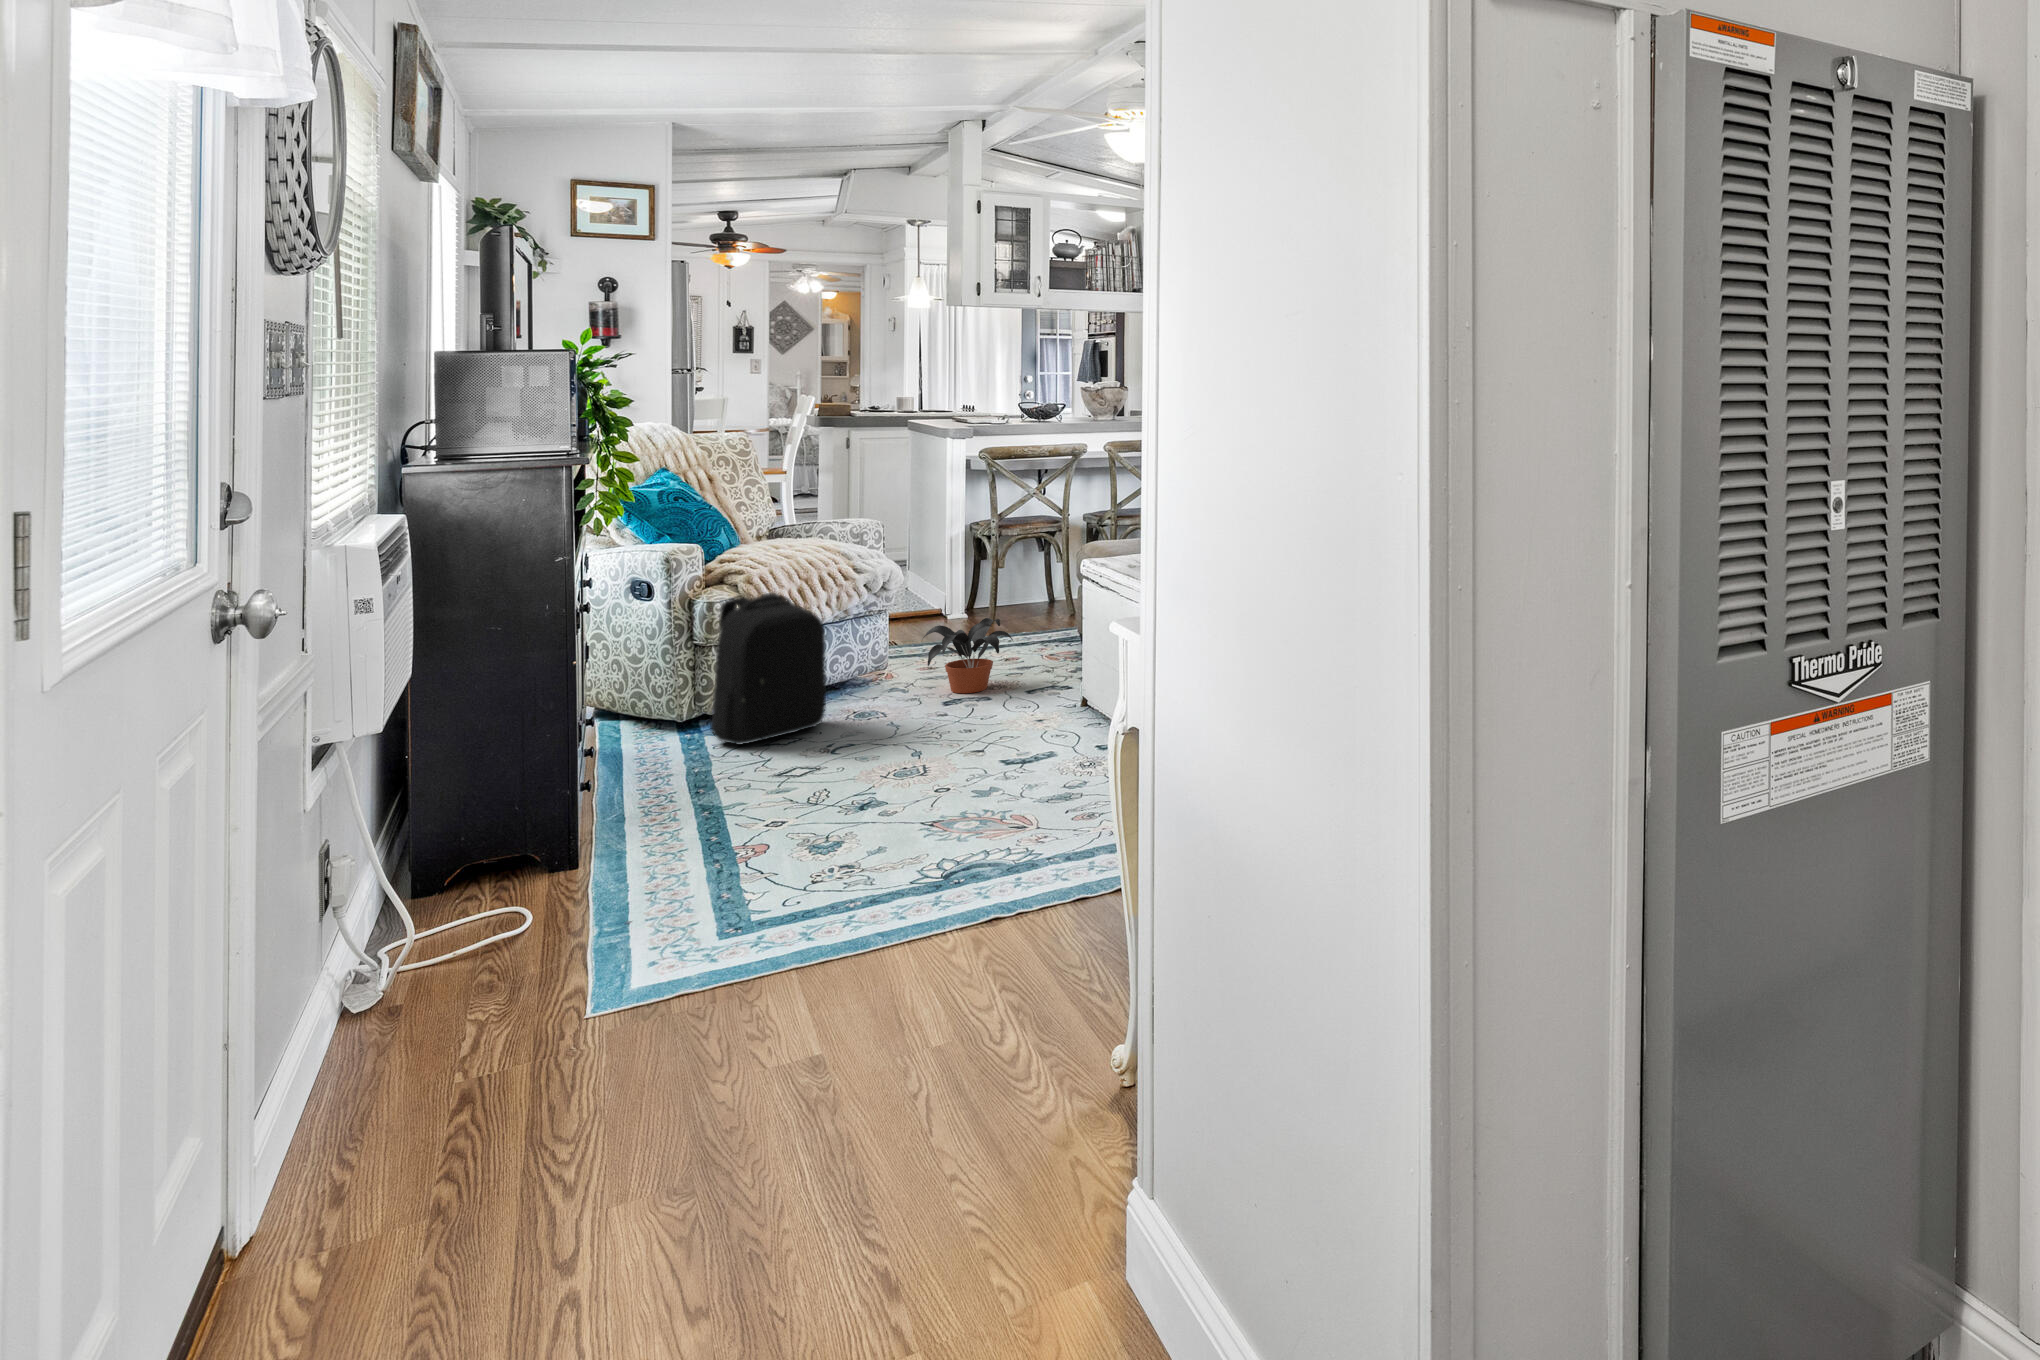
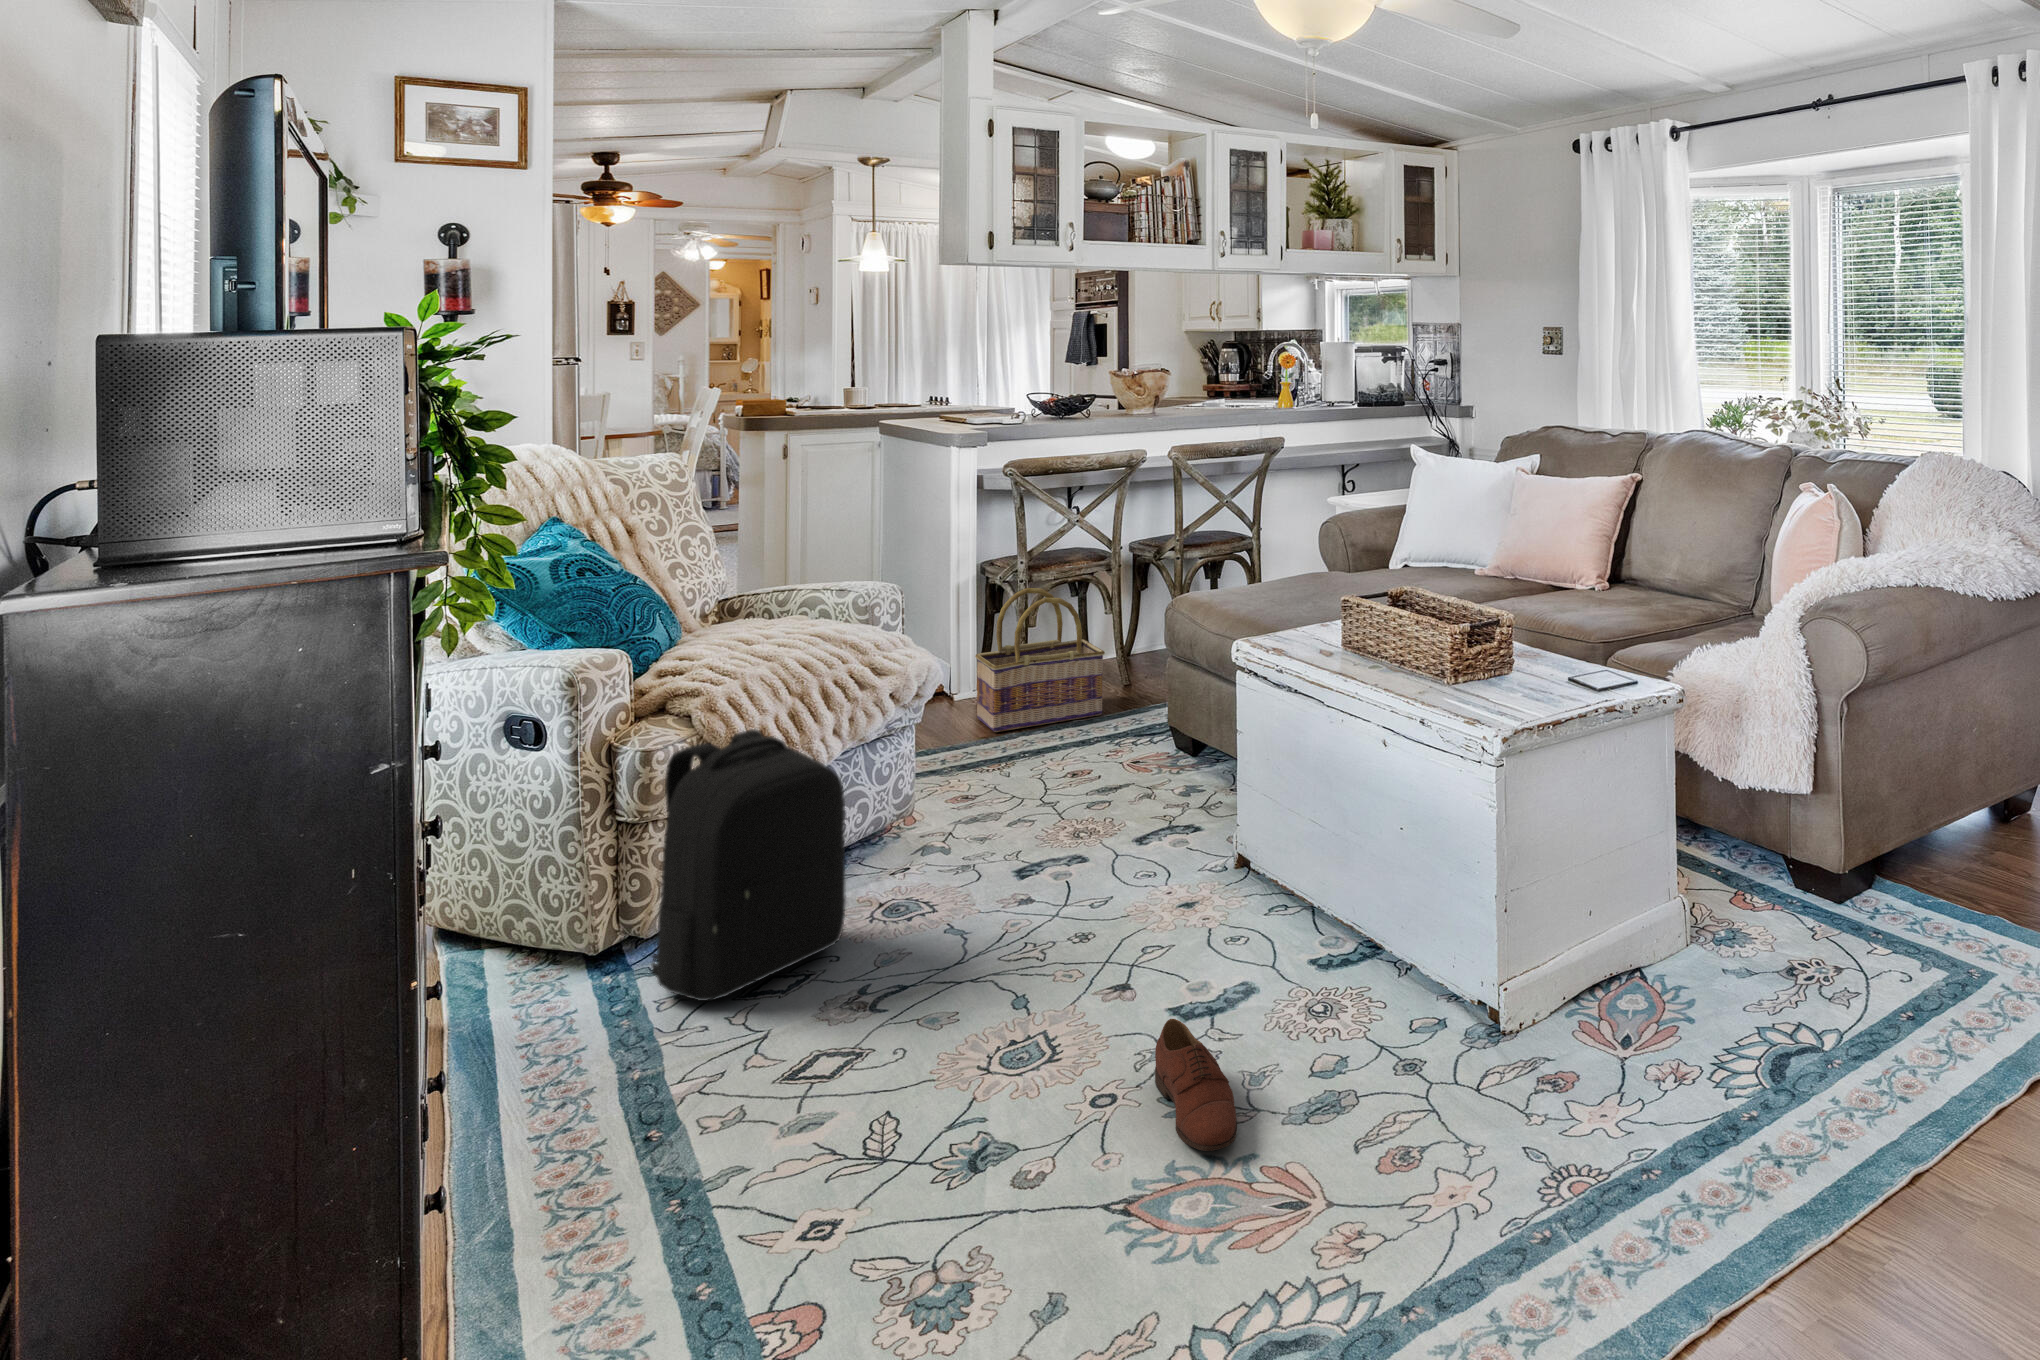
basket: none [955,534,1046,633] -> present [975,588,1105,732]
potted plant: present [923,618,1013,693] -> none [972,736,1111,859]
shoe: none [978,746,1014,801] -> present [1155,1019,1237,1151]

